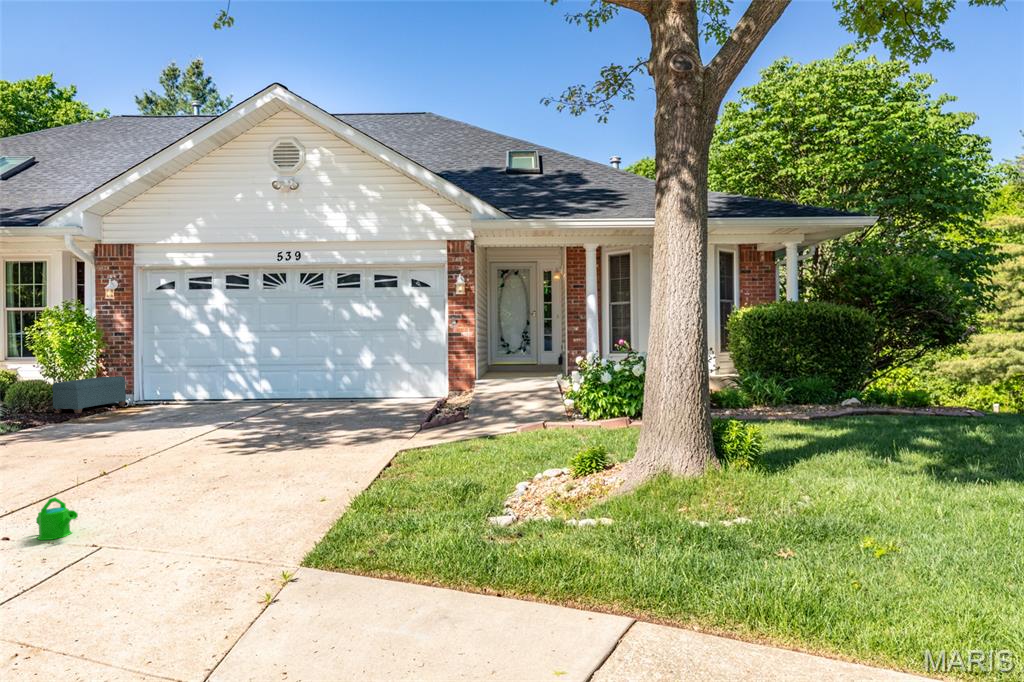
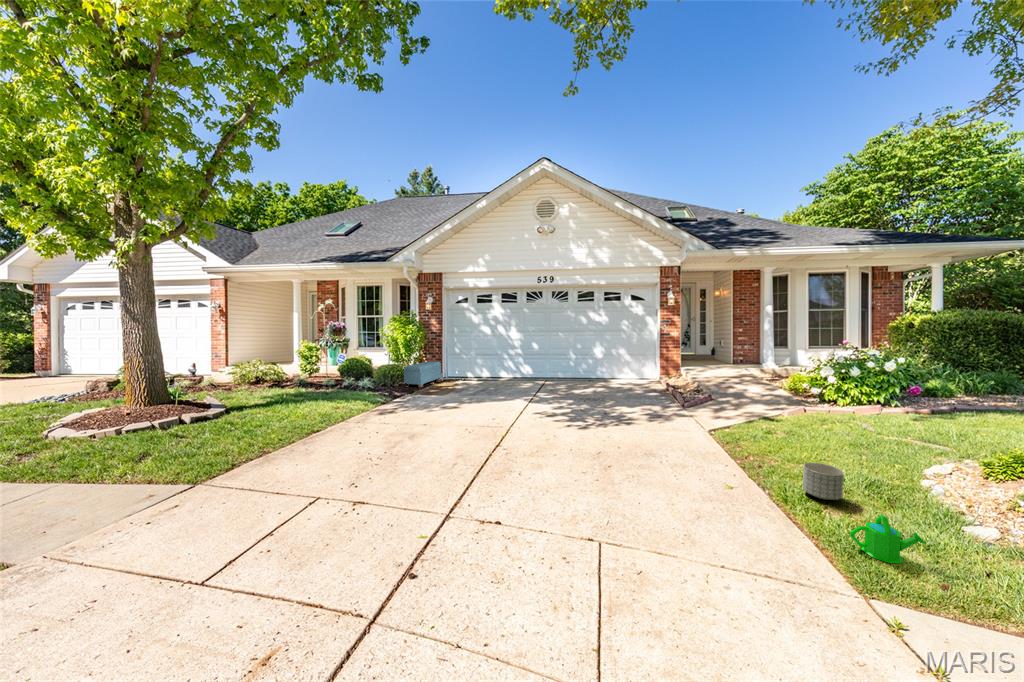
planter: none [327,454,359,488] -> present [803,463,843,500]
watering can: present [36,497,78,540] -> present [850,515,926,563]

